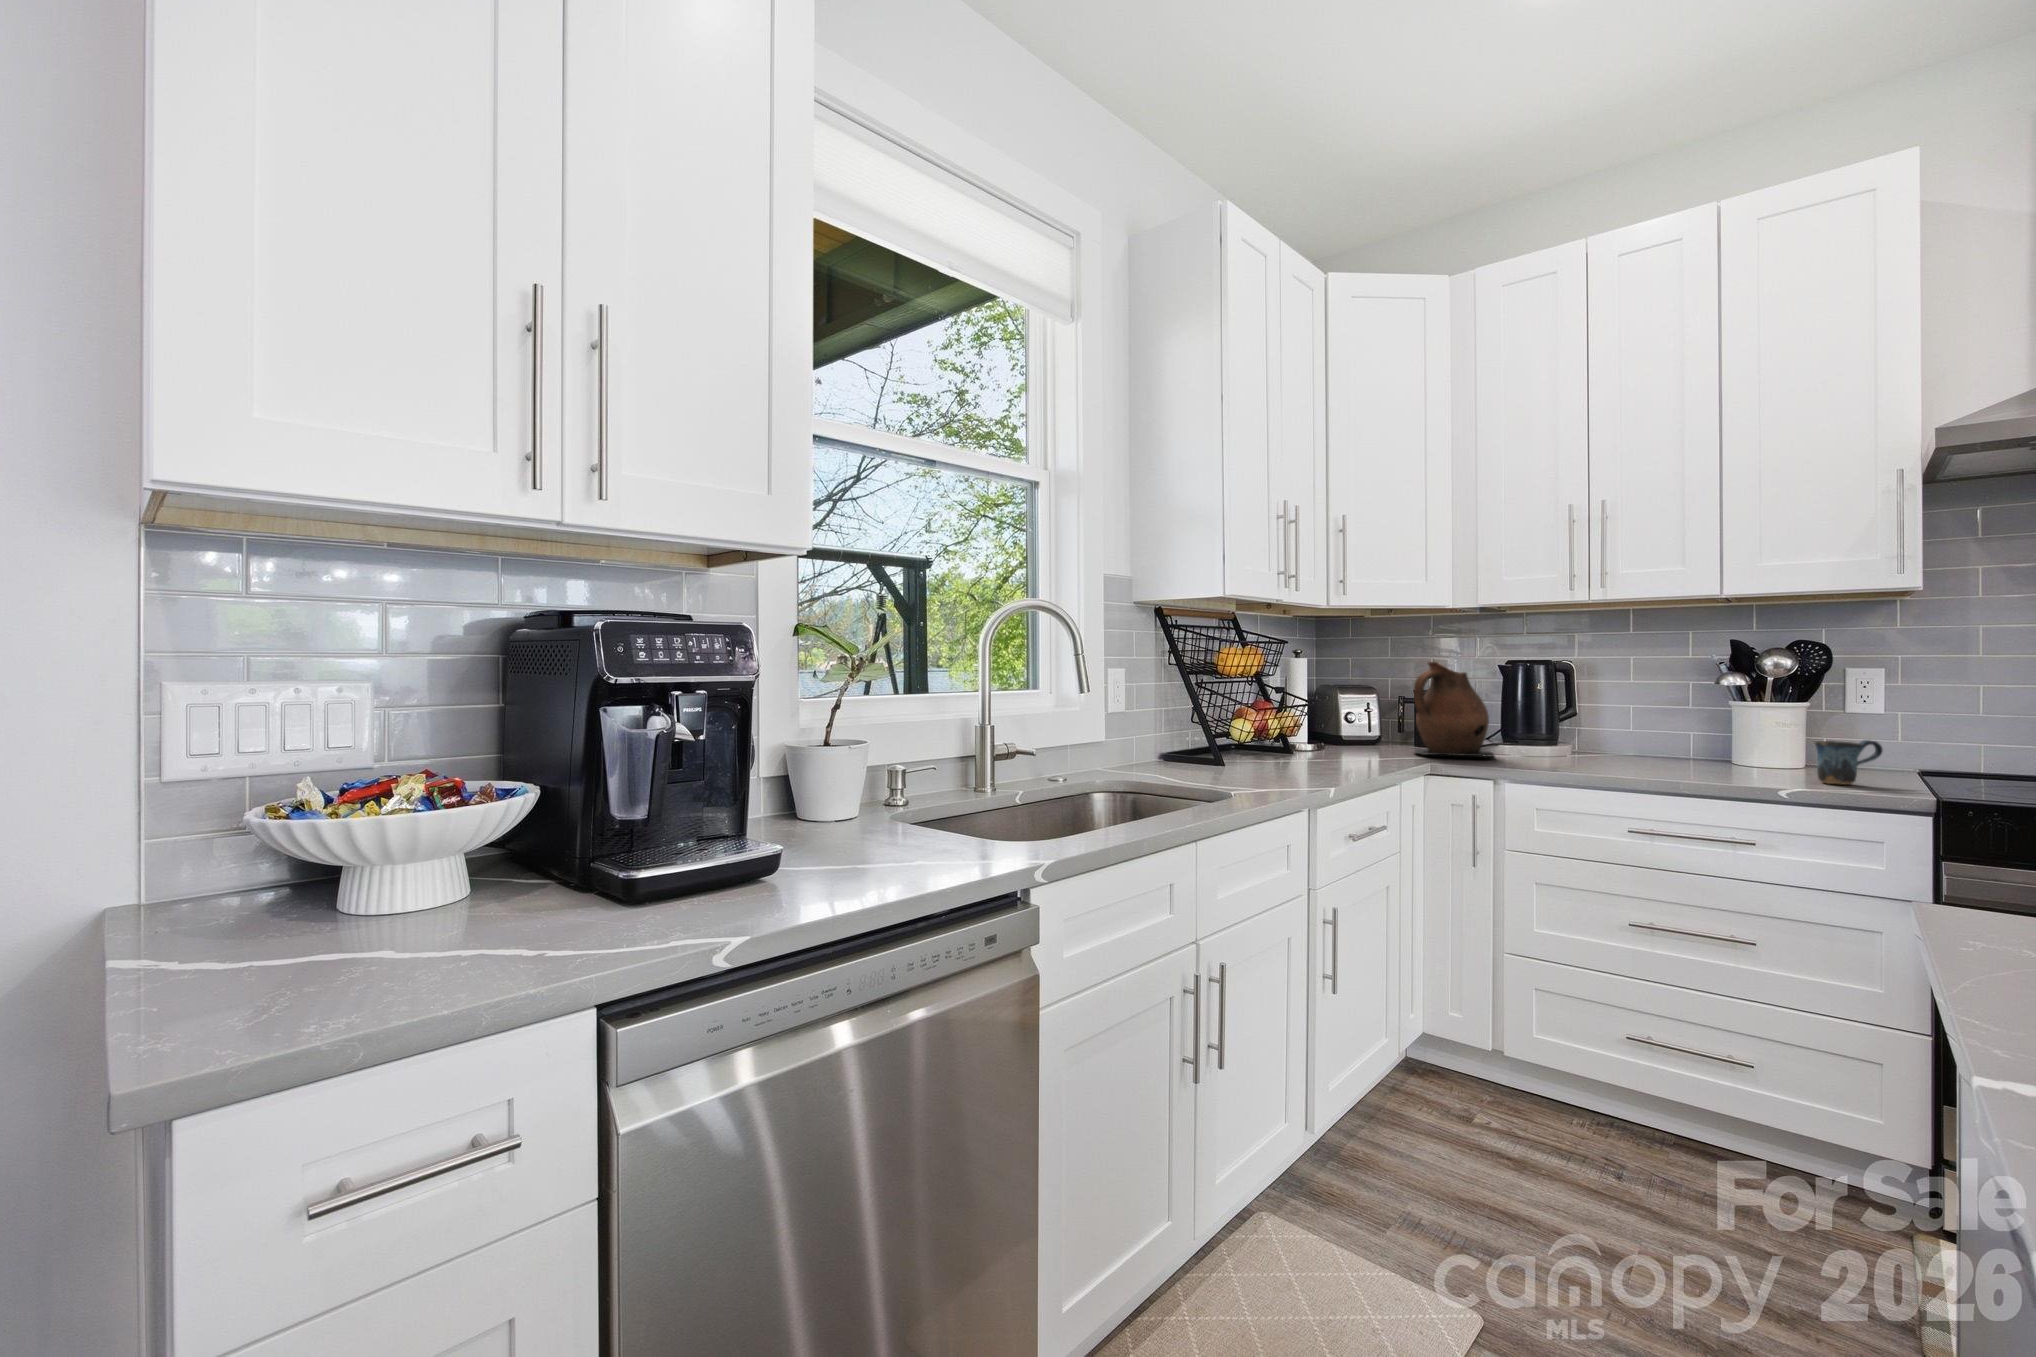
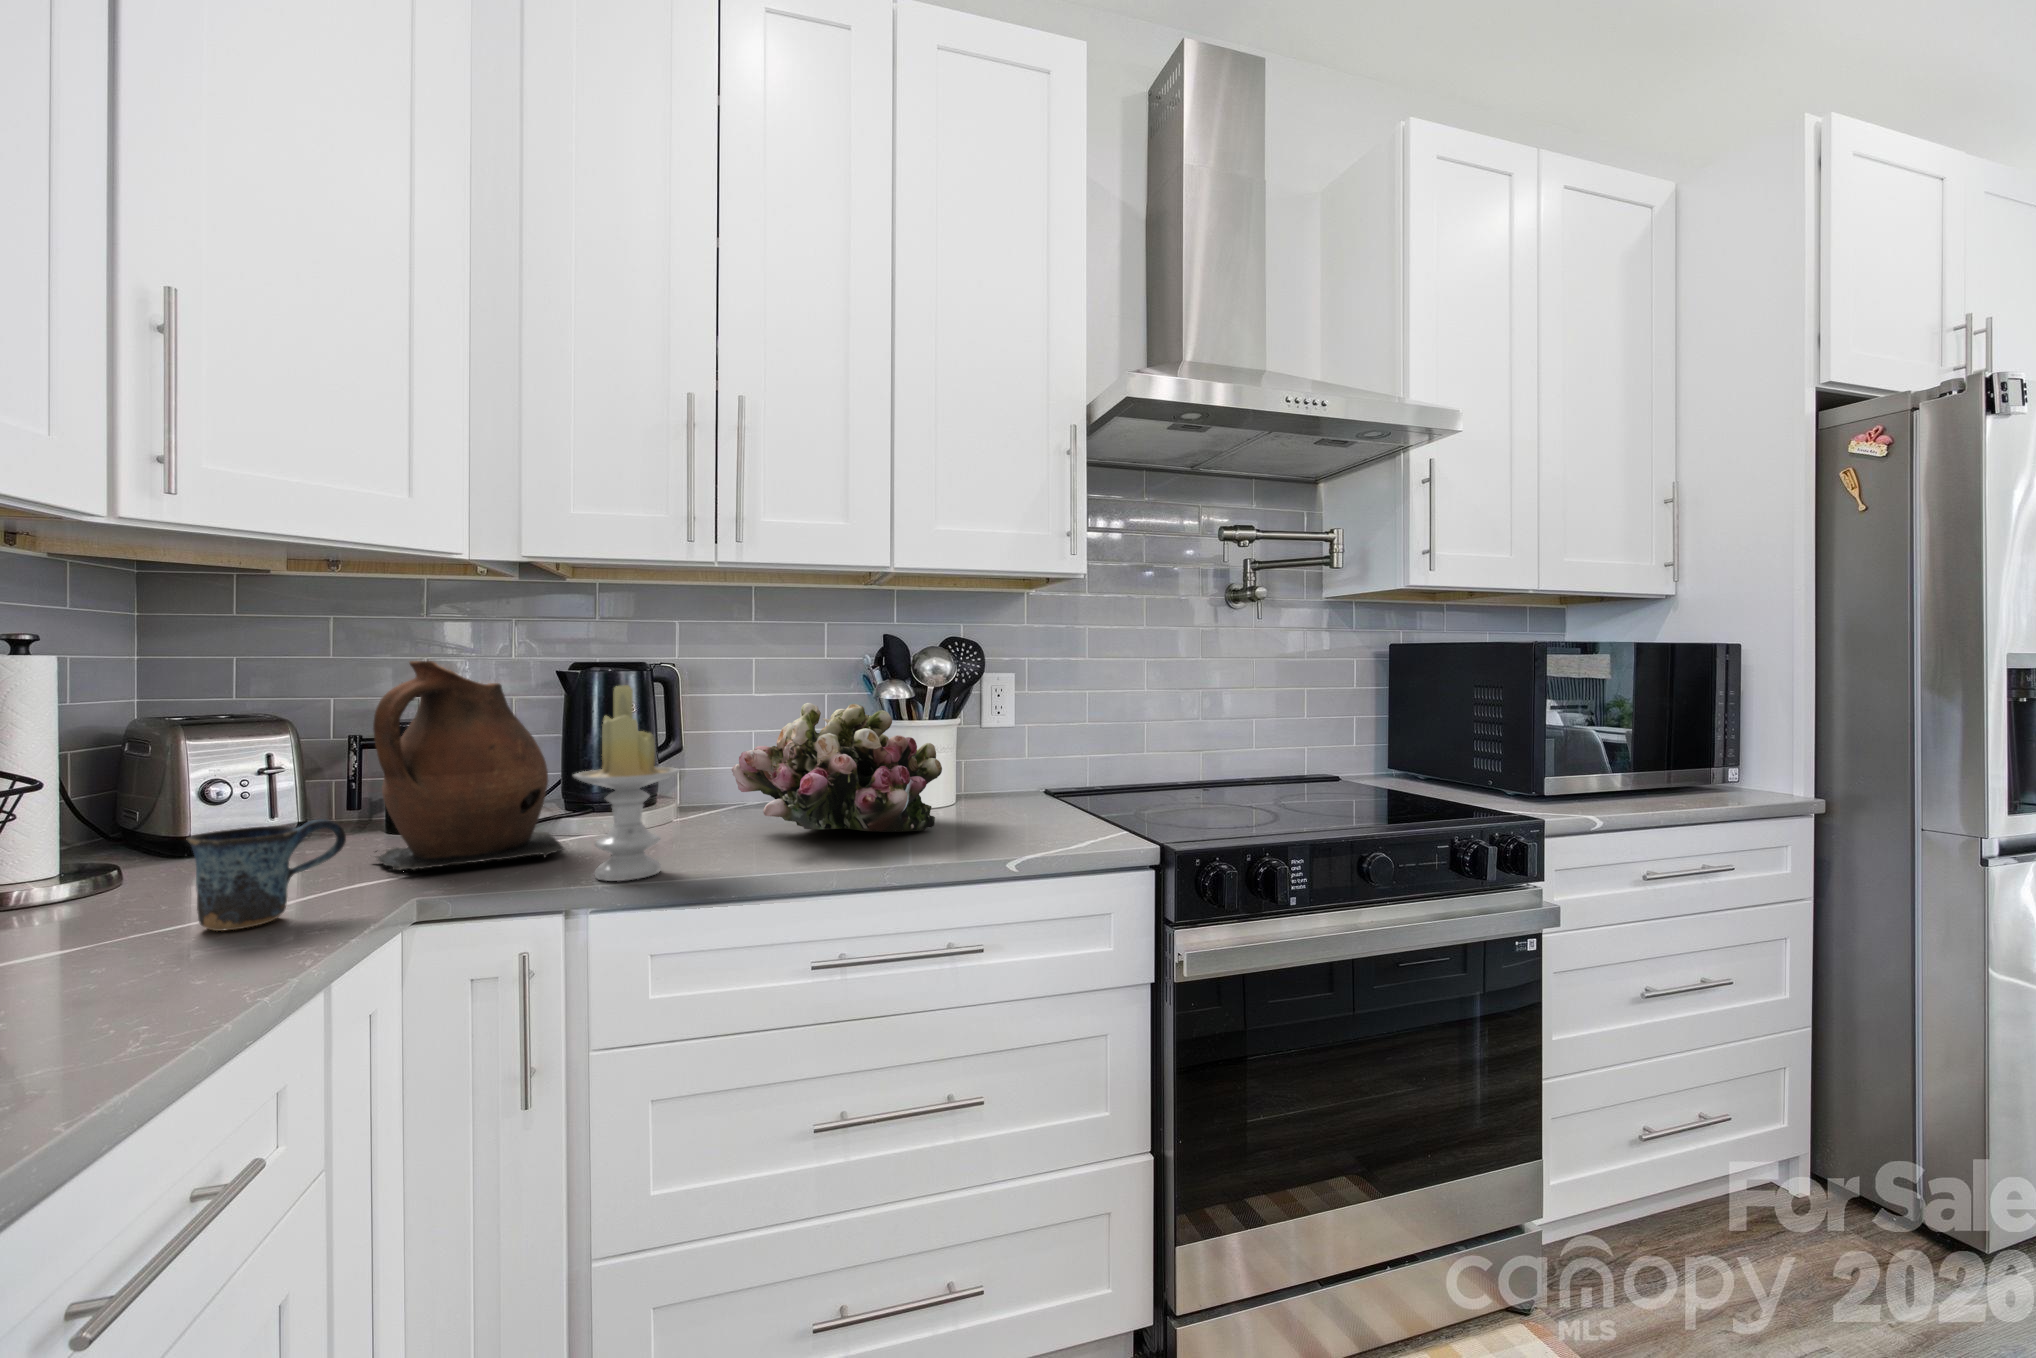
candle: none [1497,674,1550,769] -> present [573,685,679,881]
flower arrangement: none [1594,686,1754,773] -> present [731,703,942,832]
mug: present [1814,740,1882,785] -> present [187,819,346,931]

